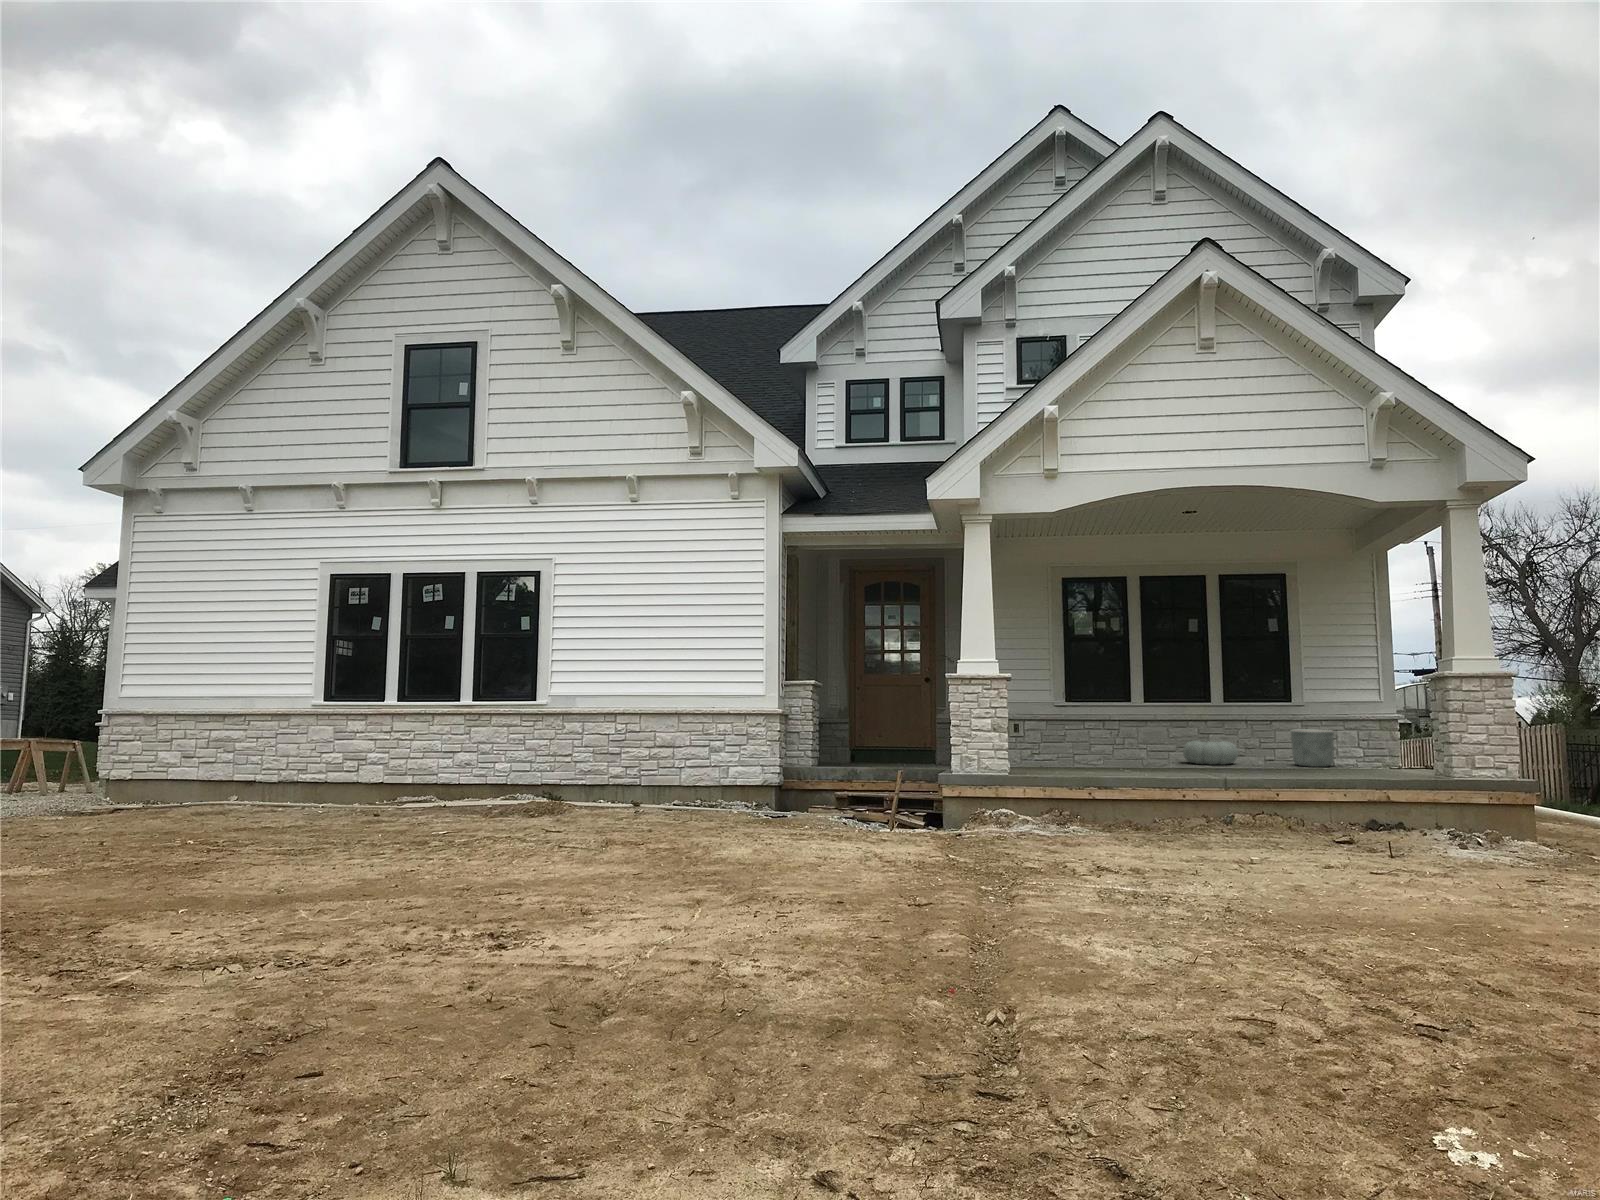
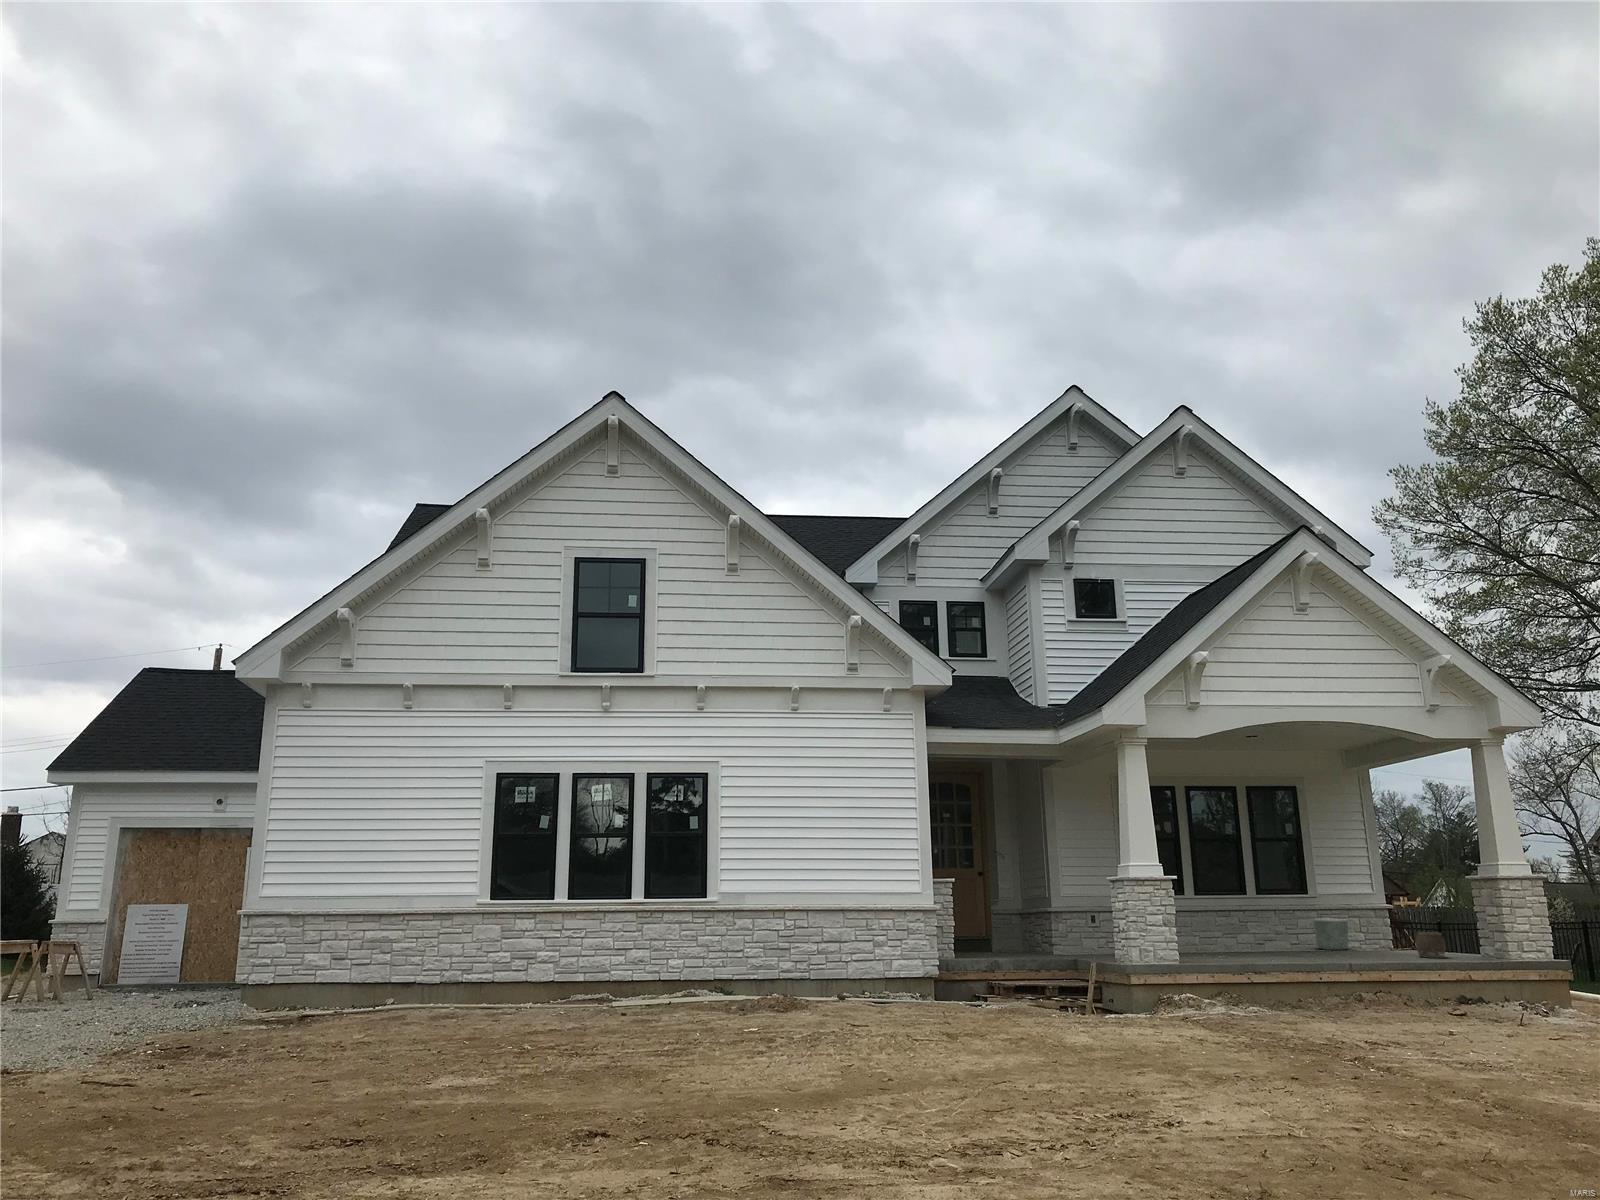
pouf: present [1183,741,1238,765] -> none [1228,929,1274,950]
woven basket: none [1400,747,1441,779] -> present [1416,932,1446,958]

